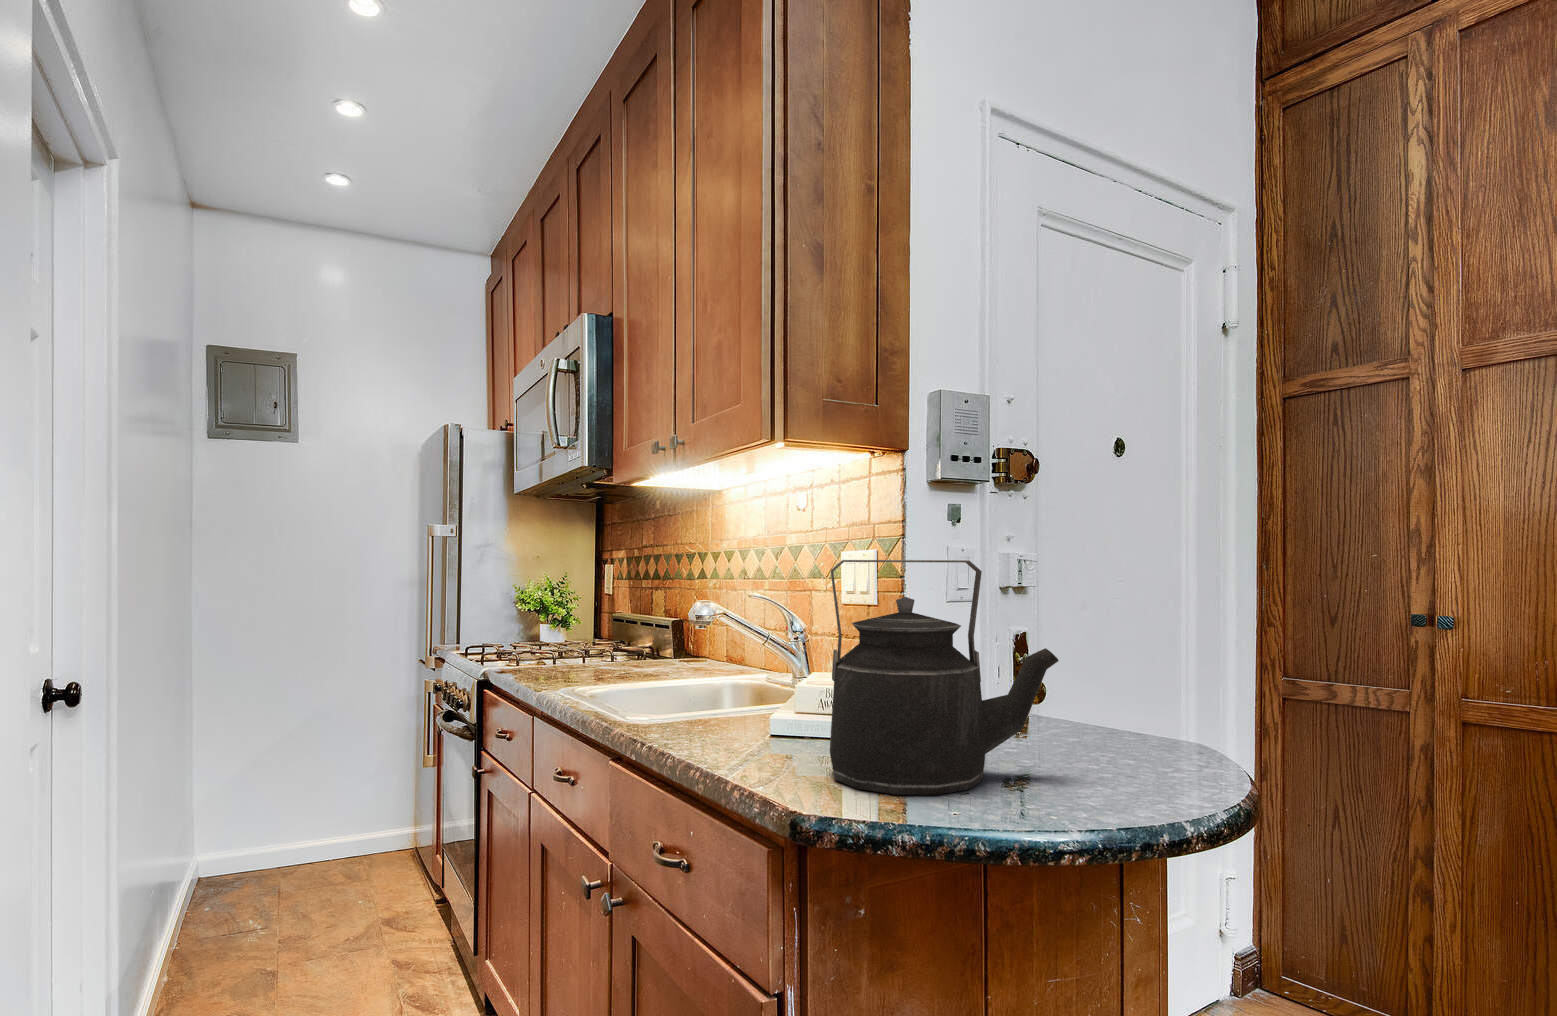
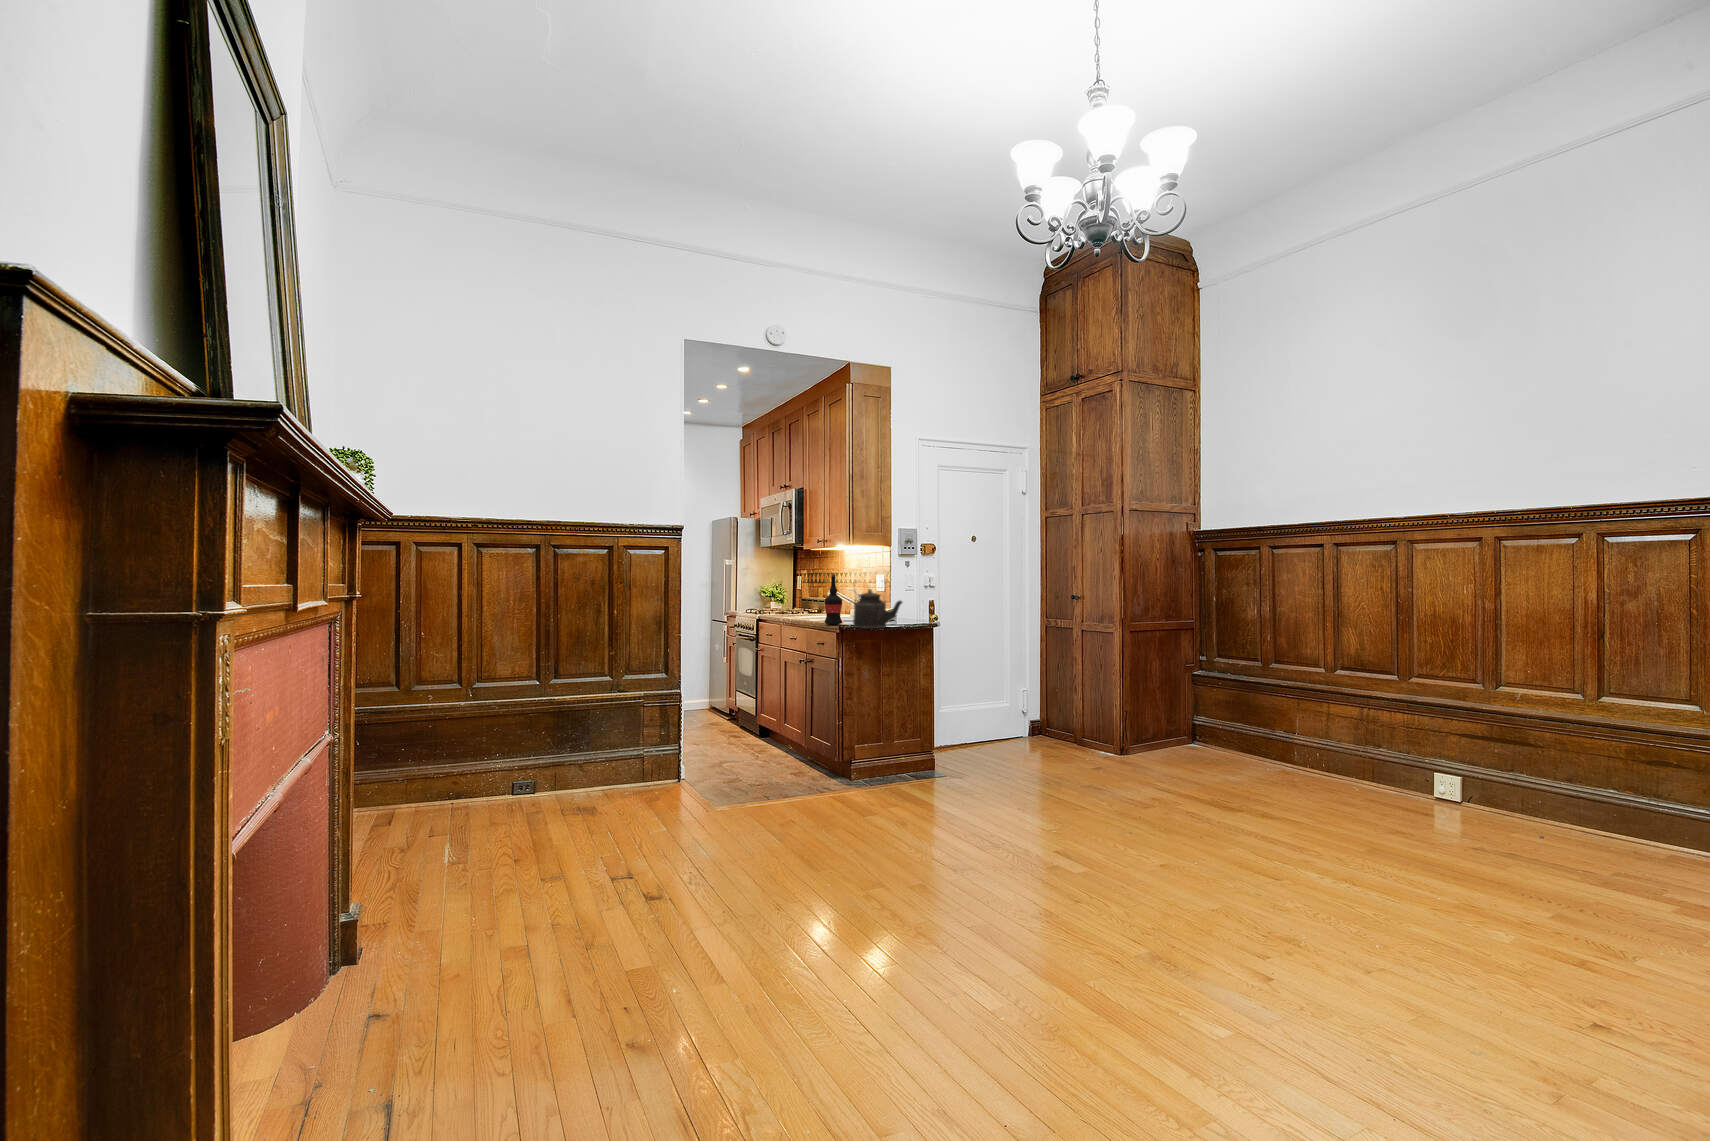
wine bottle: none [687,536,760,744] -> present [824,574,842,625]

